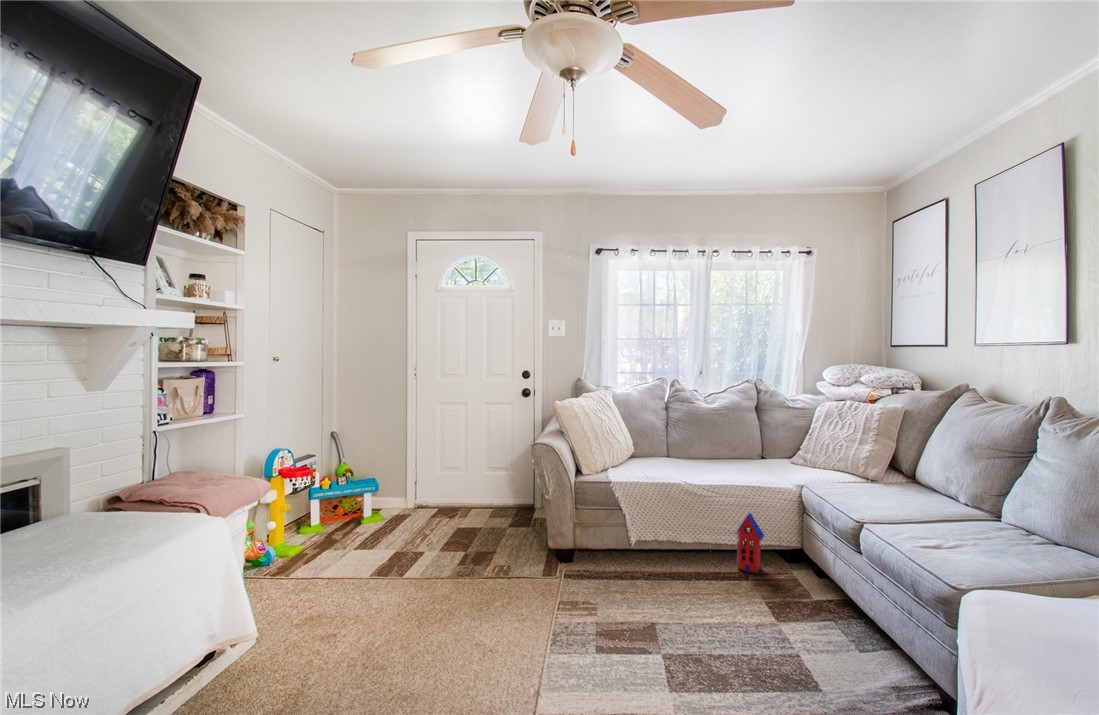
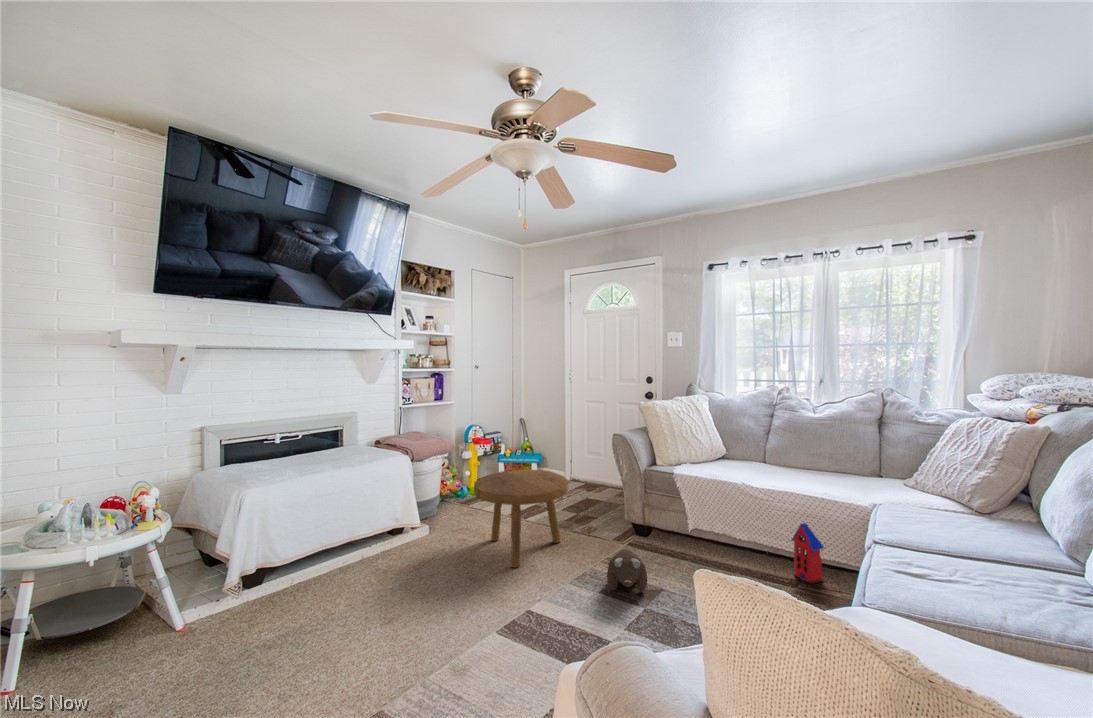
footstool: none [365,503,513,665] -> present [474,469,568,568]
plush toy: none [596,589,656,650] -> present [607,549,647,592]

